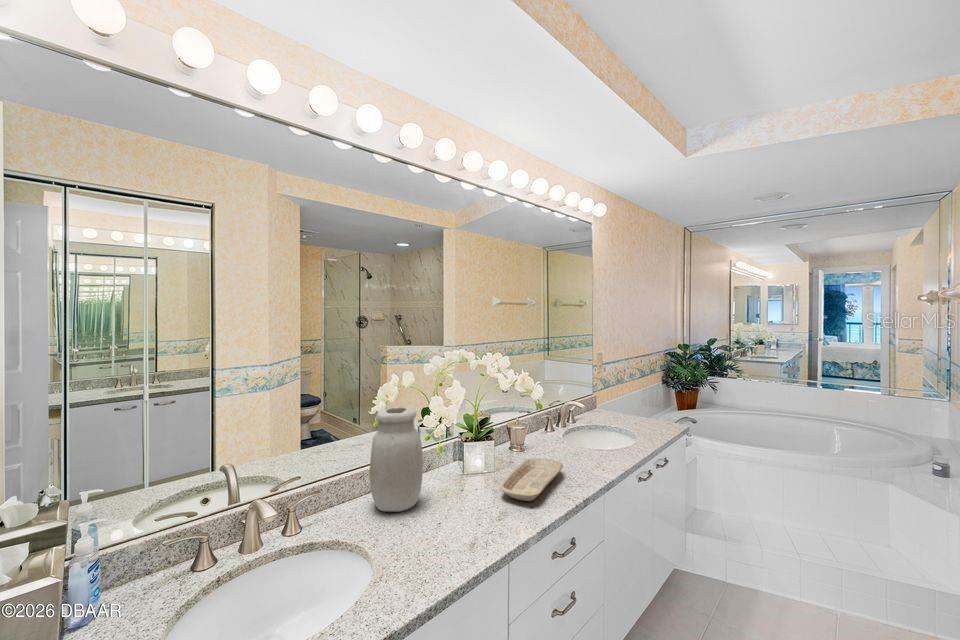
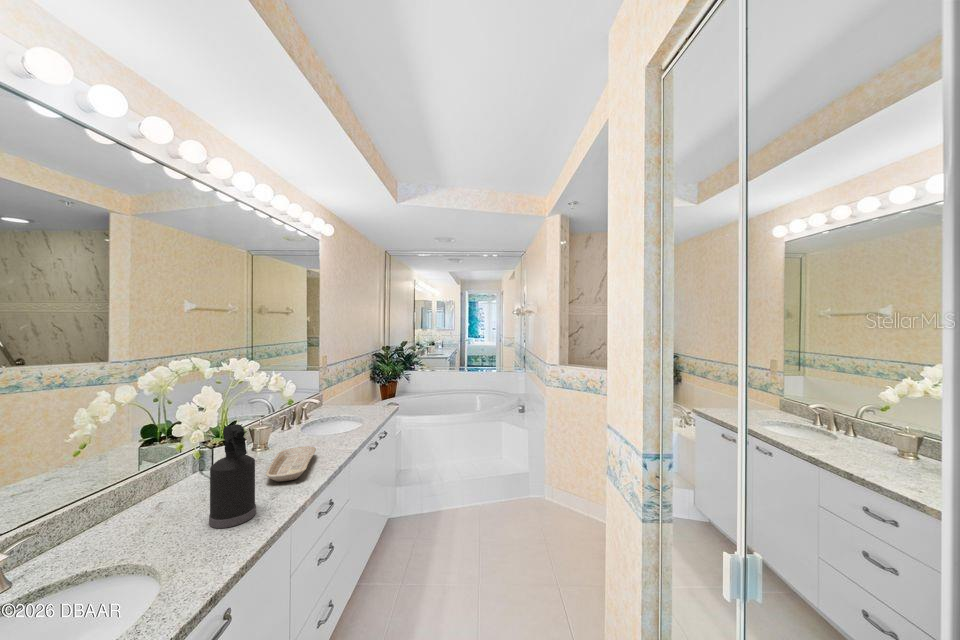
jar: present [370,407,423,512] -> none [108,418,183,534]
spray bottle: none [432,428,475,542] -> present [209,424,256,528]

